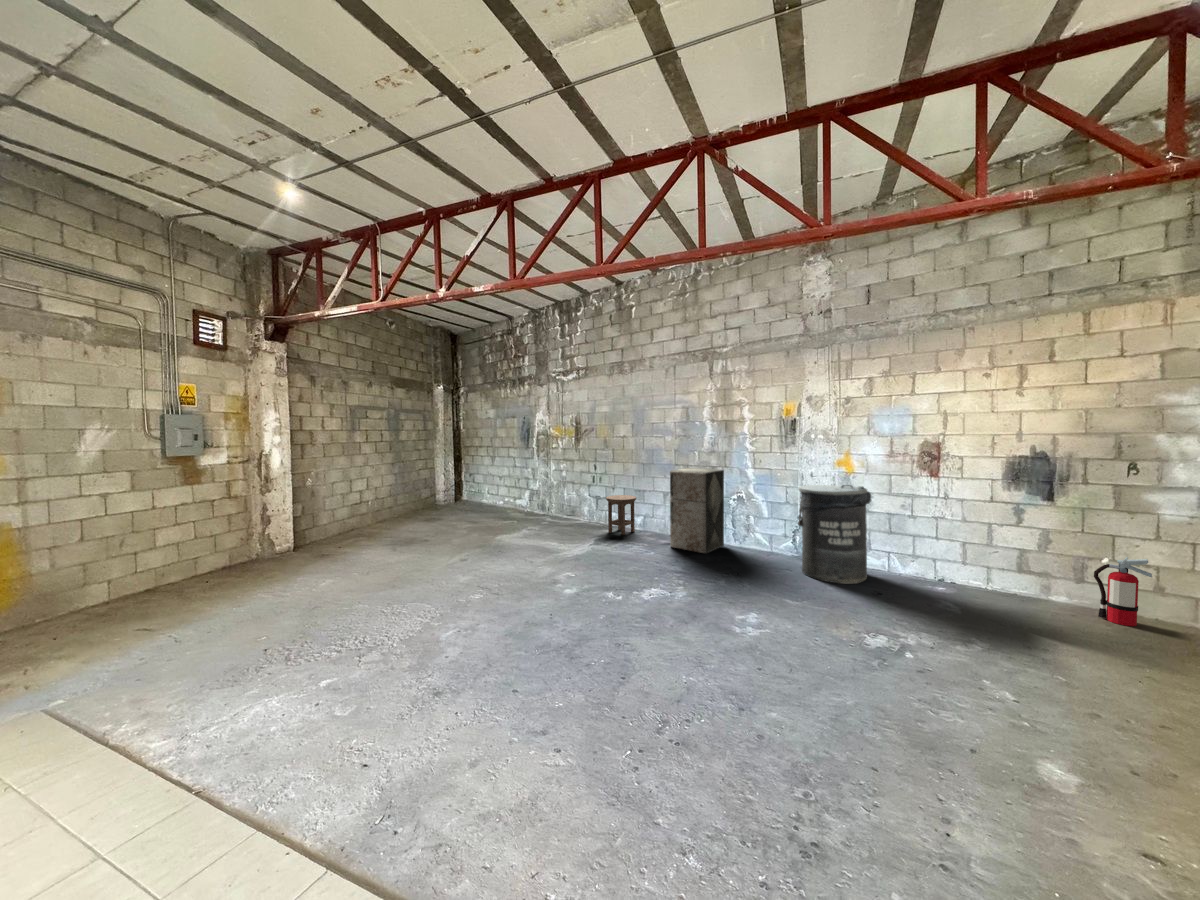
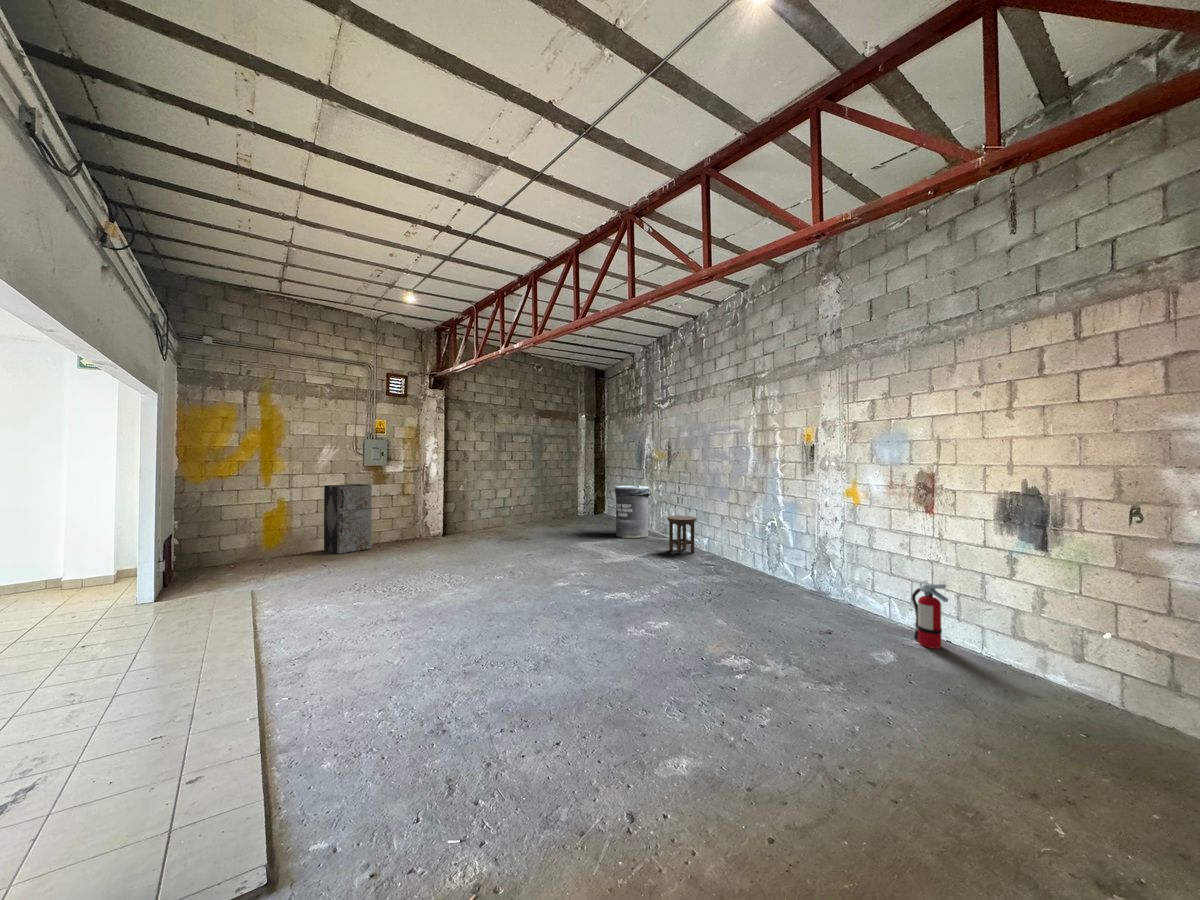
storage cabinet: present [670,468,724,554] -> present [324,484,372,554]
trash can: present [798,485,871,584] -> present [615,485,650,538]
fire extinguisher: present [1094,557,1152,626] -> present [912,583,948,649]

